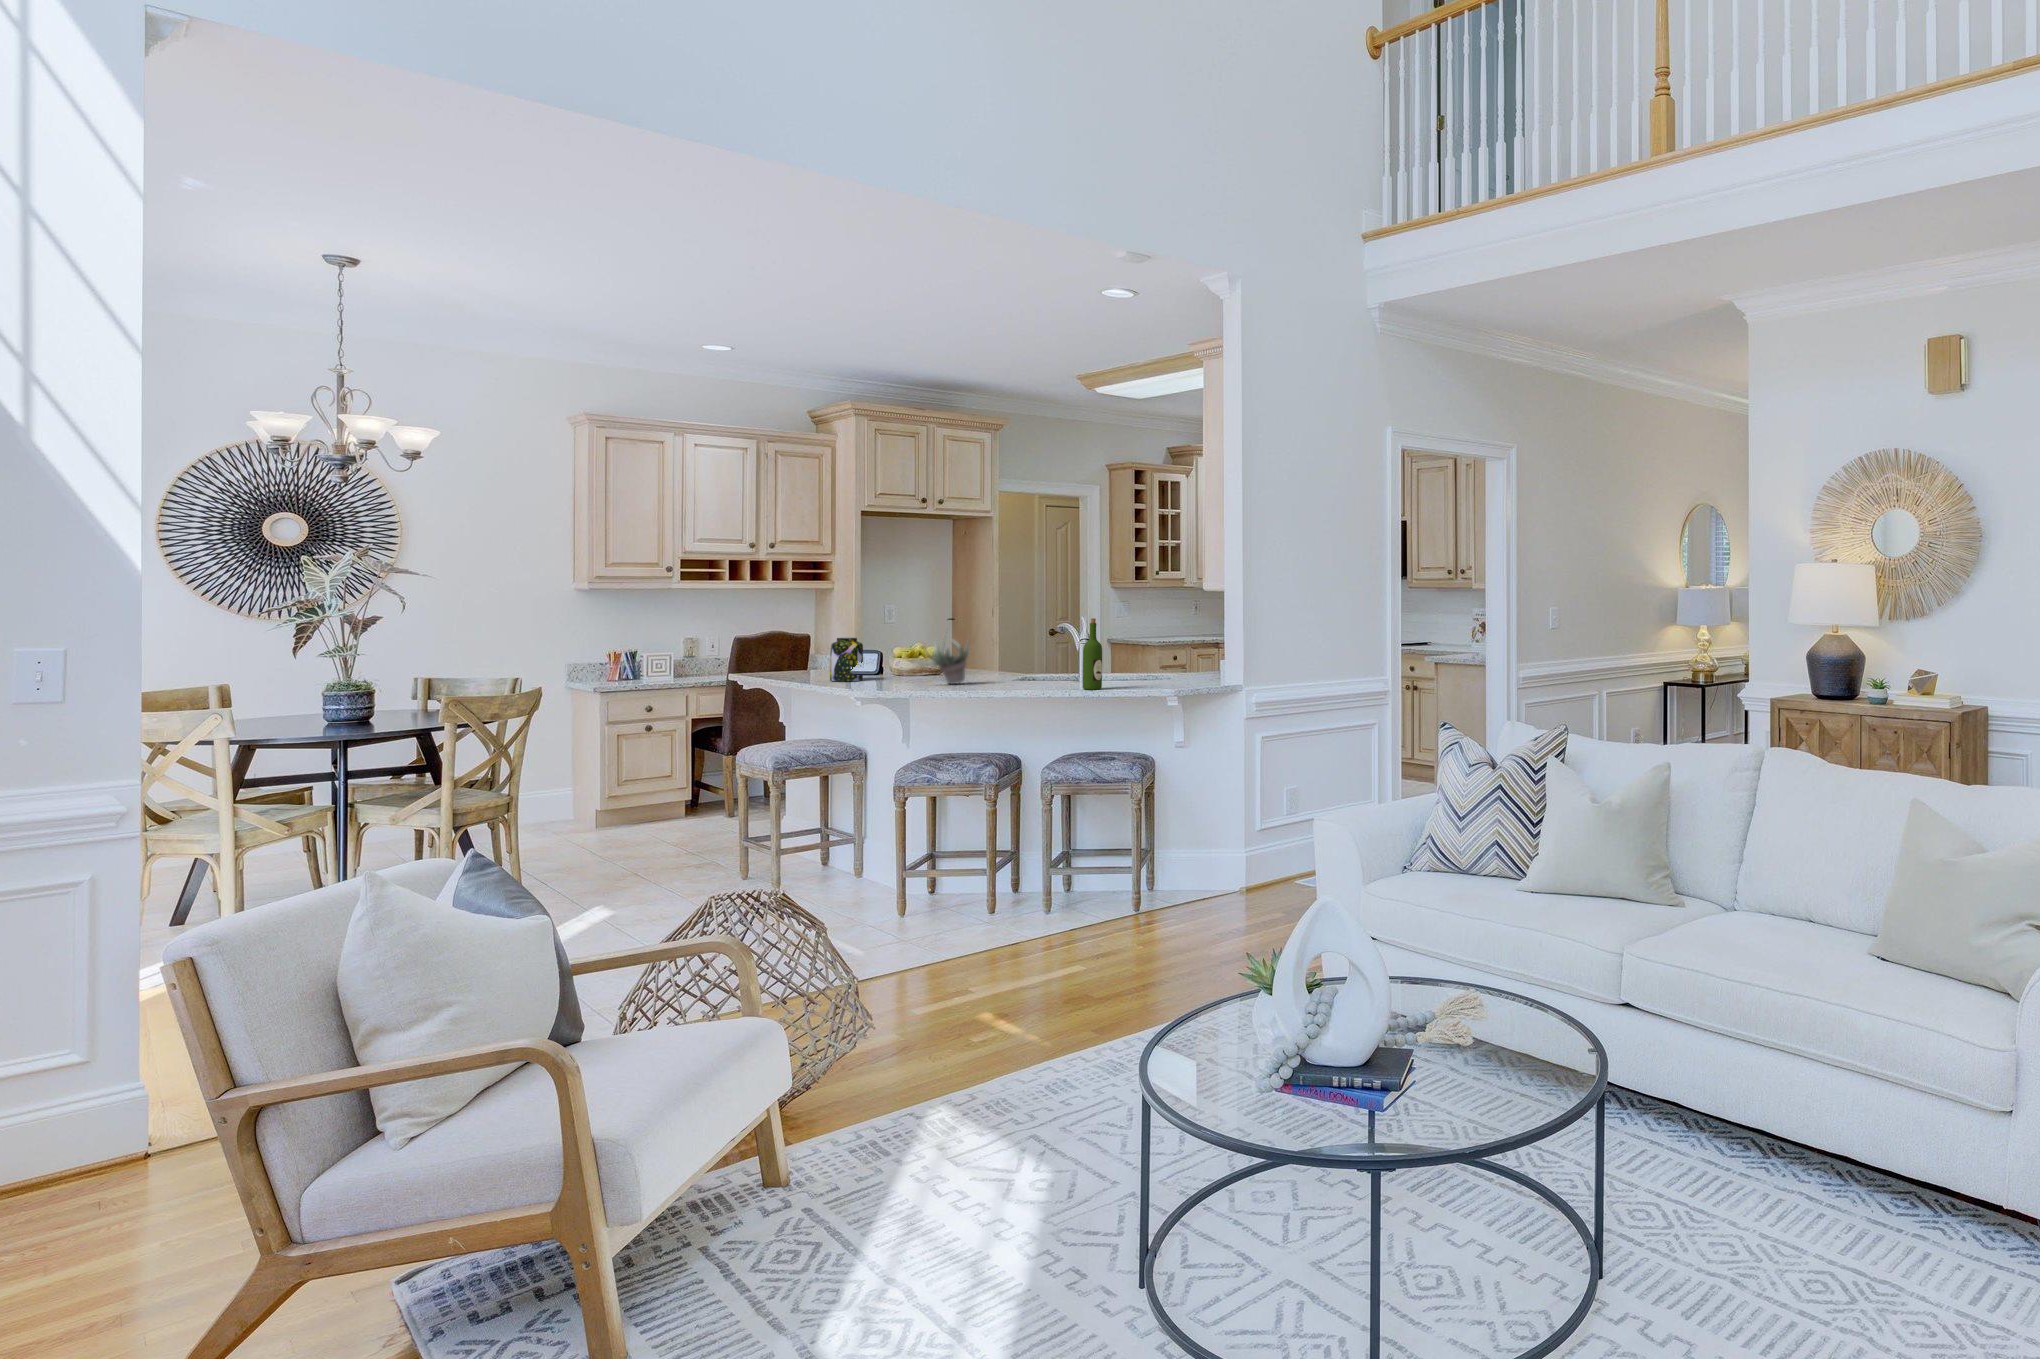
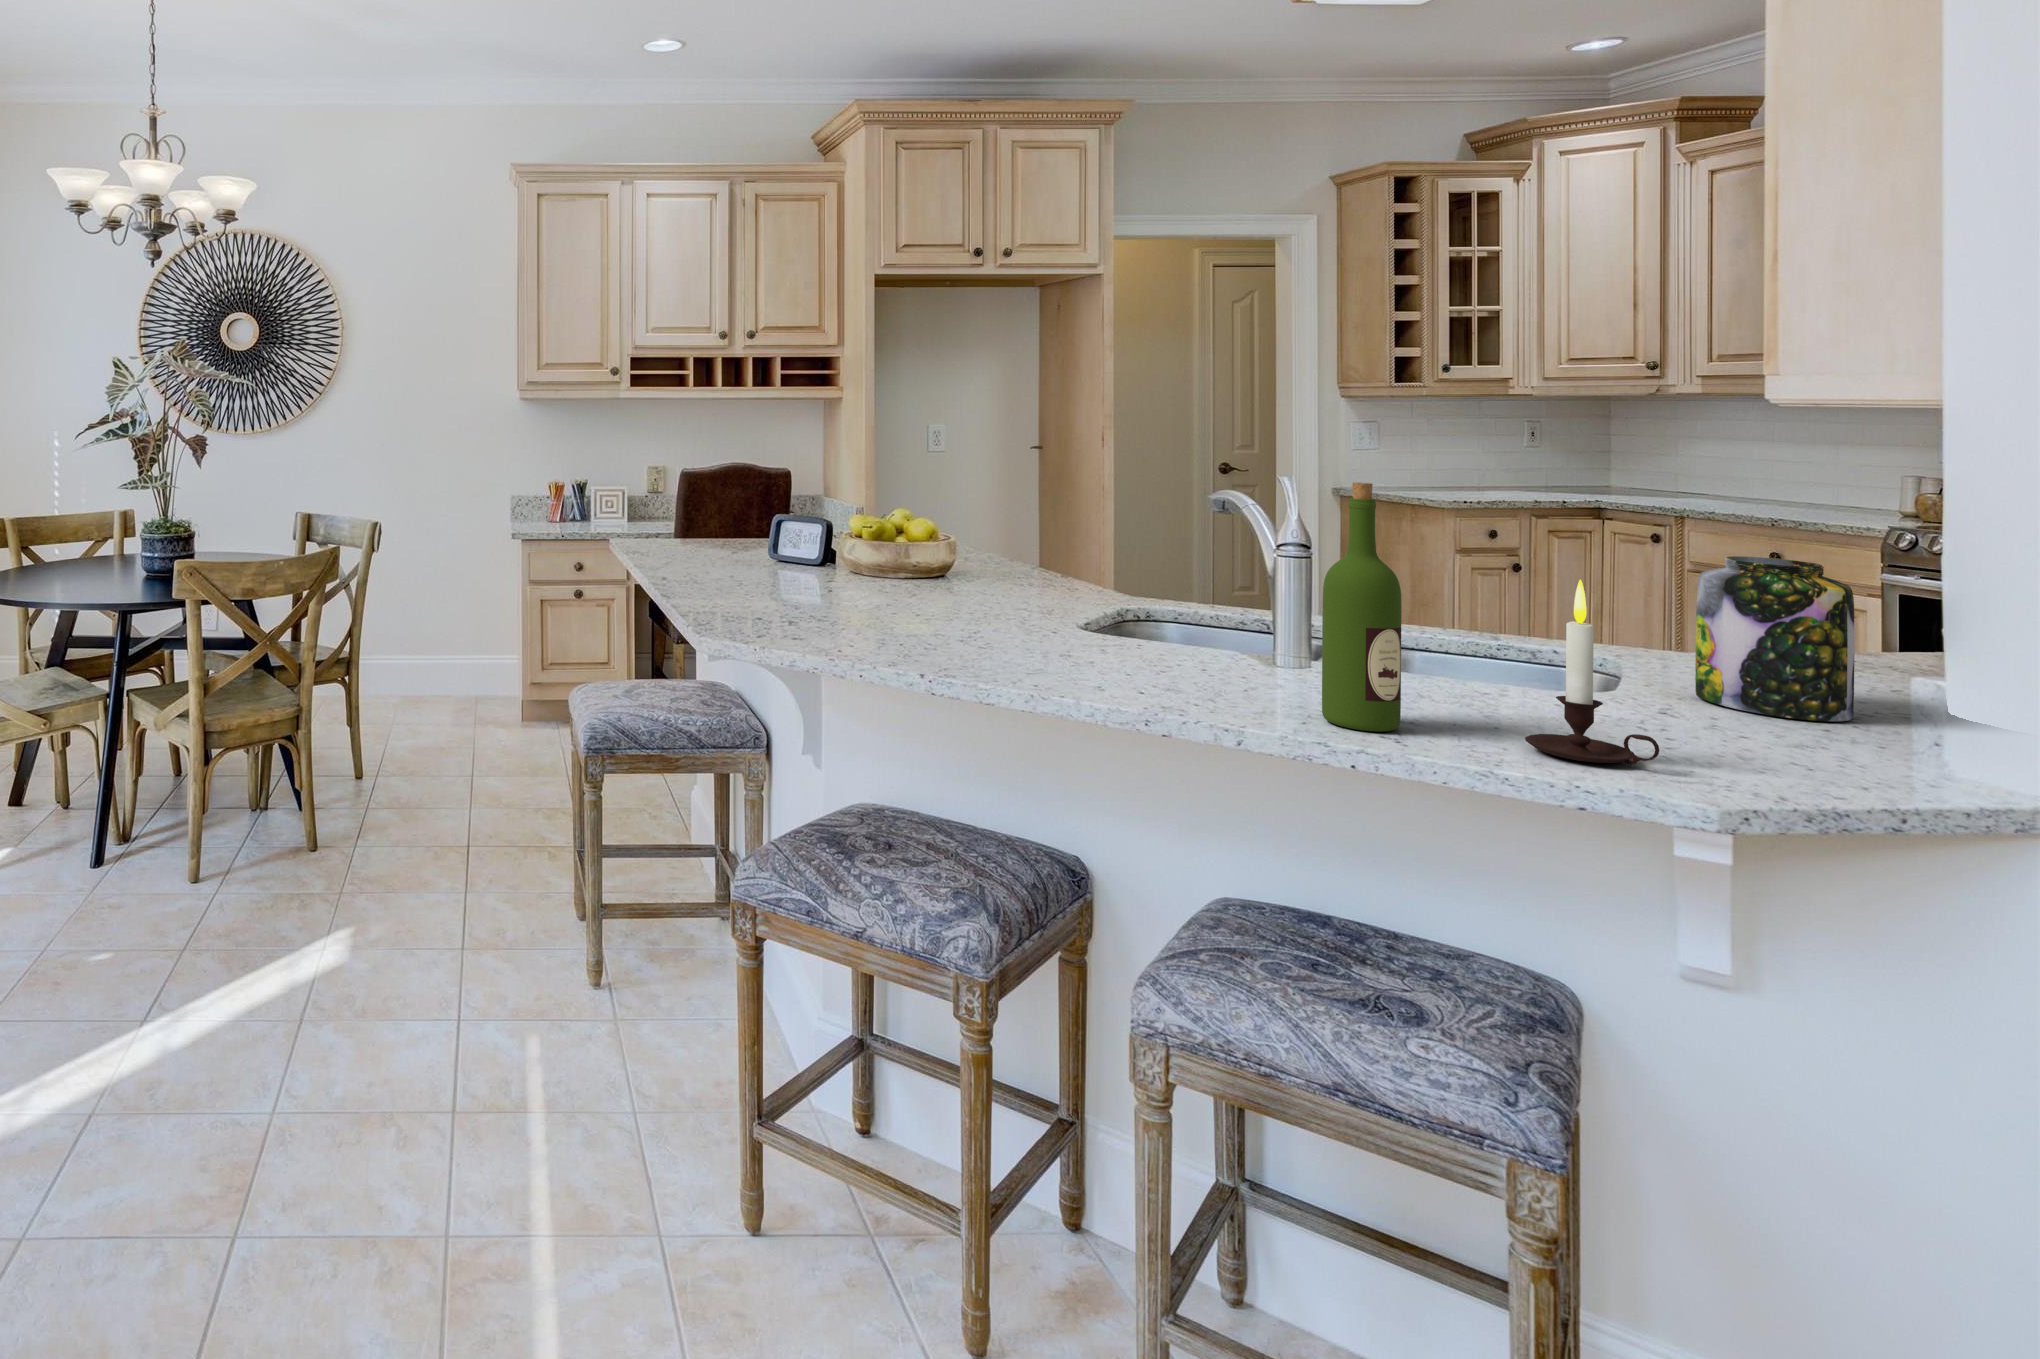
jar: present [830,638,863,682] -> present [1695,556,1855,721]
succulent plant: present [915,641,970,684] -> none [831,486,979,628]
candle: none [1129,642,1155,689] -> present [1525,580,1659,764]

